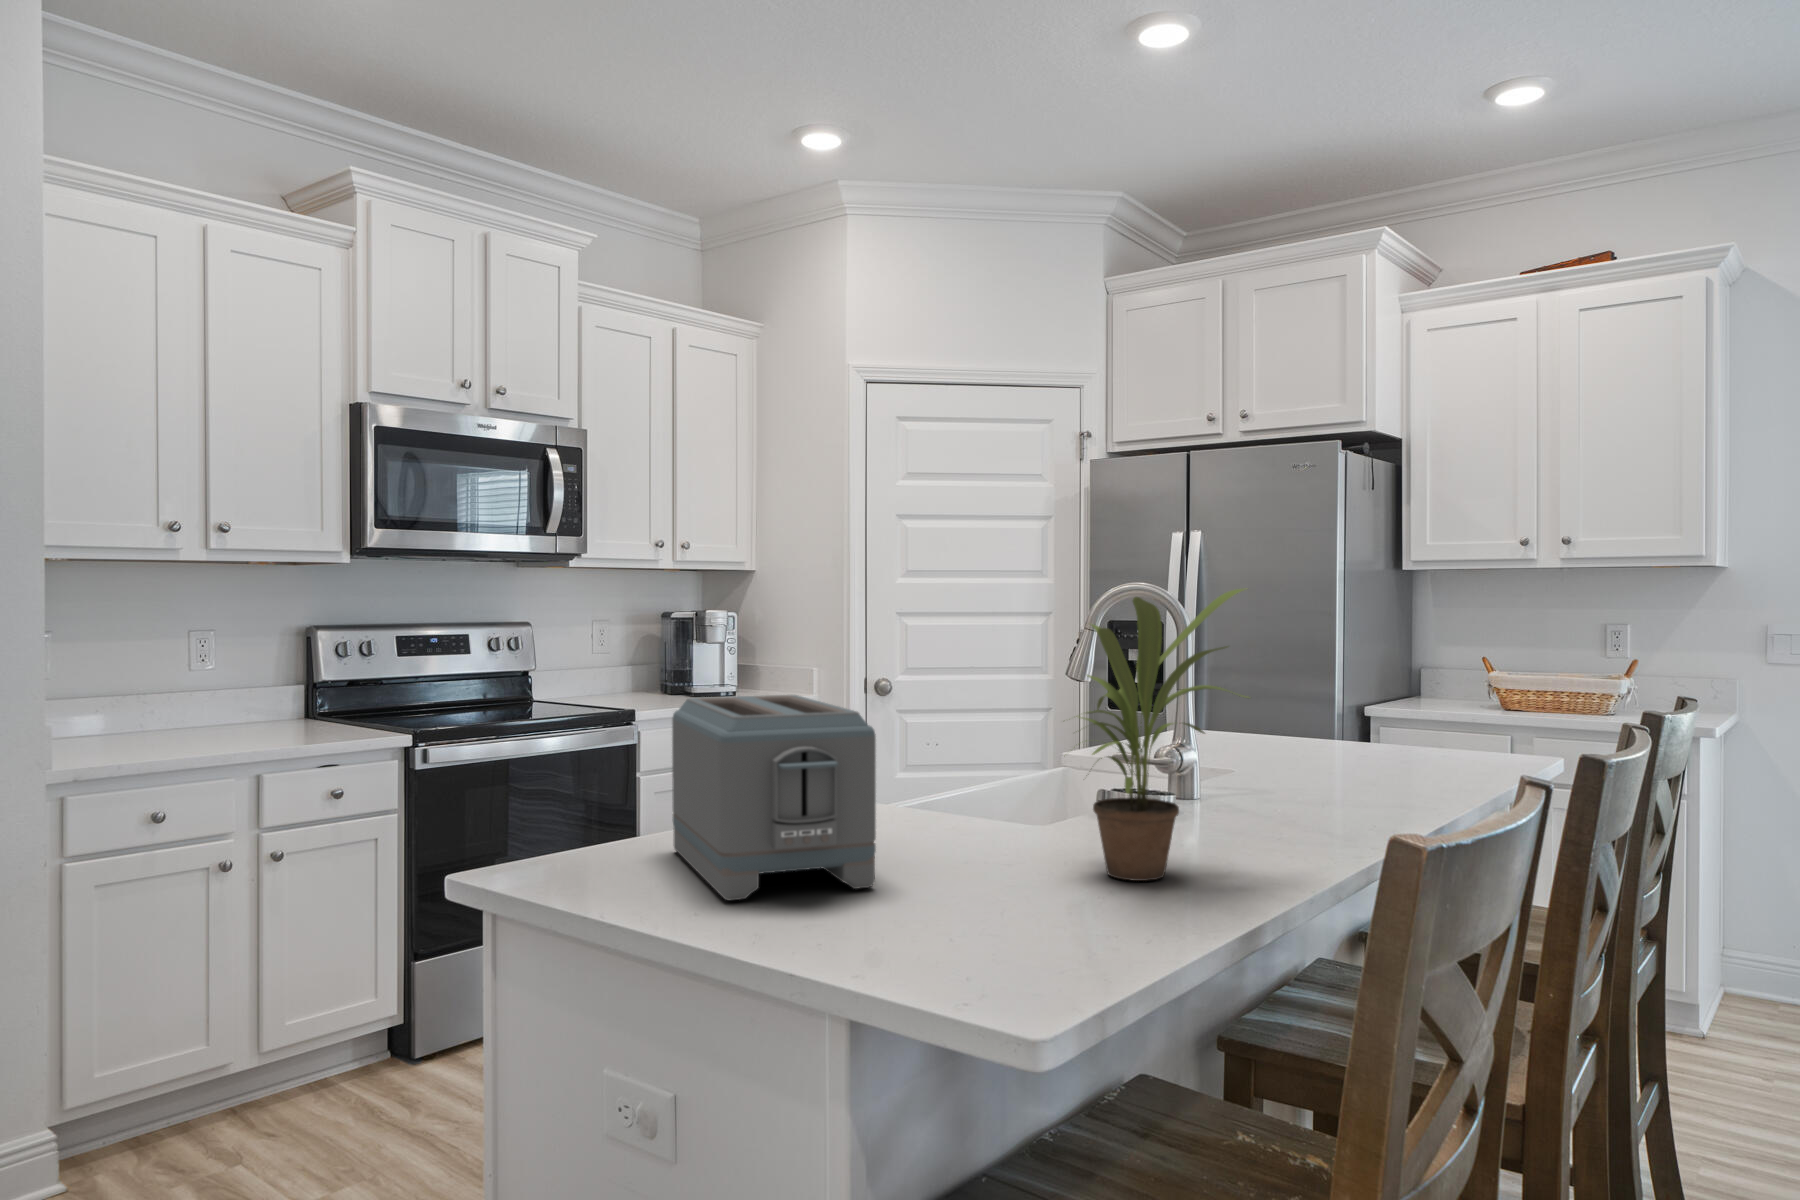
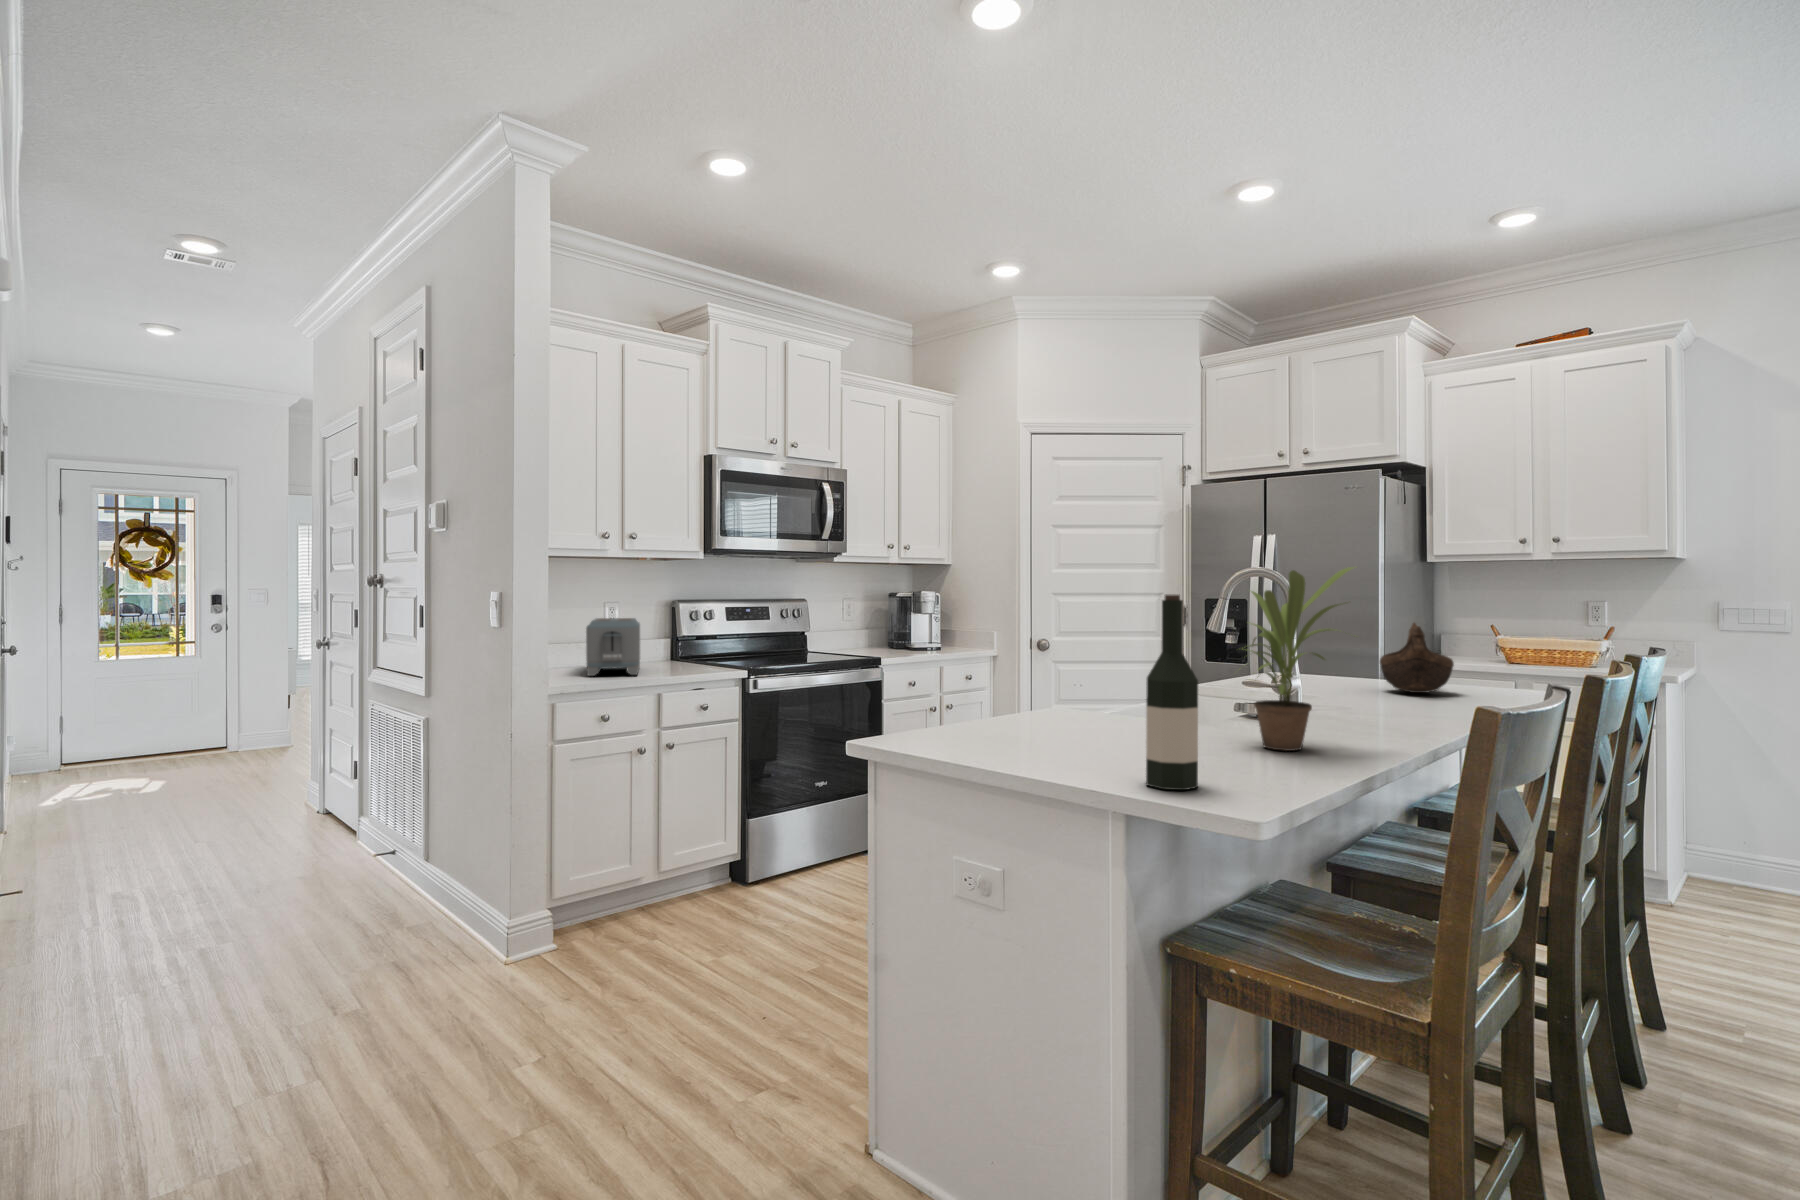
wine bottle: none [875,642,961,977] -> present [1146,594,1198,790]
decorative bowl: none [1318,659,1418,763] -> present [1380,623,1454,693]
toaster: present [672,695,876,900] -> present [586,618,640,676]

